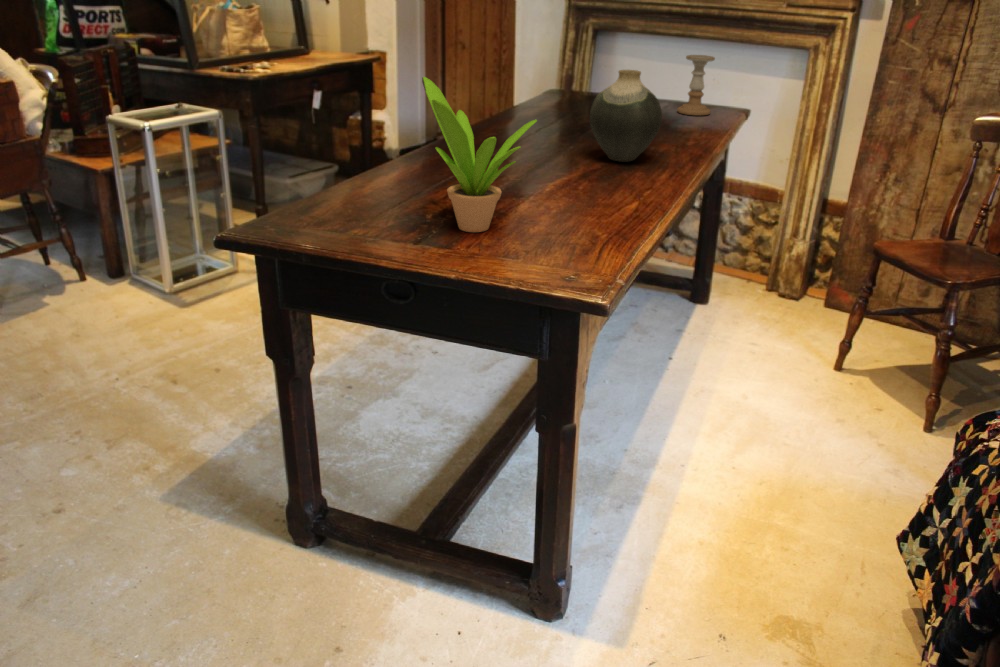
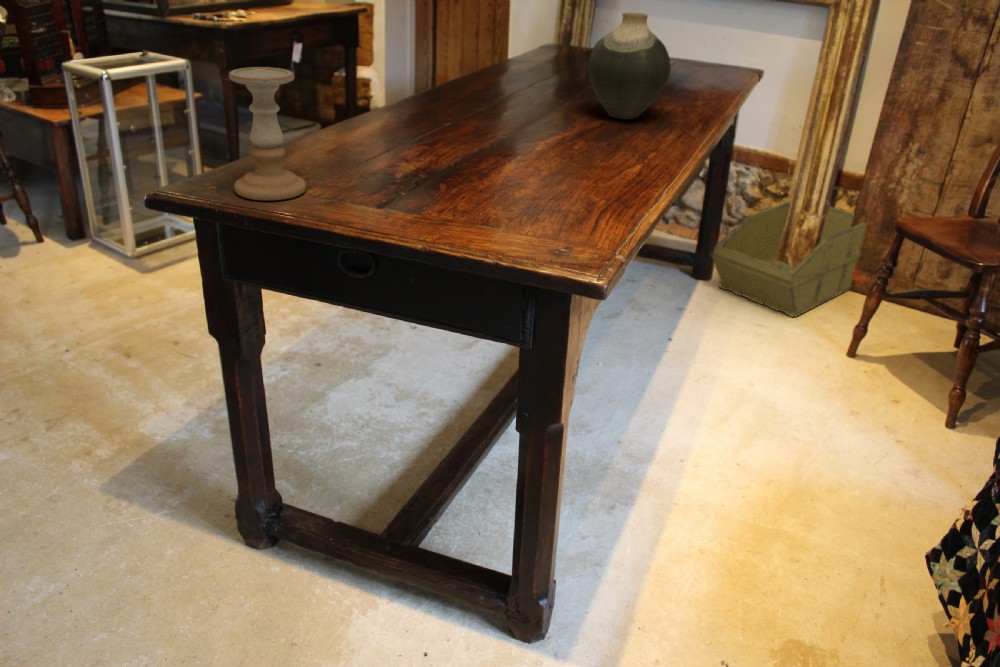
candle holder: present [677,55,715,116] -> present [229,67,306,200]
potted plant: present [422,77,537,232] -> none [387,4,525,193]
storage bin: none [709,225,862,337] -> present [712,201,867,317]

